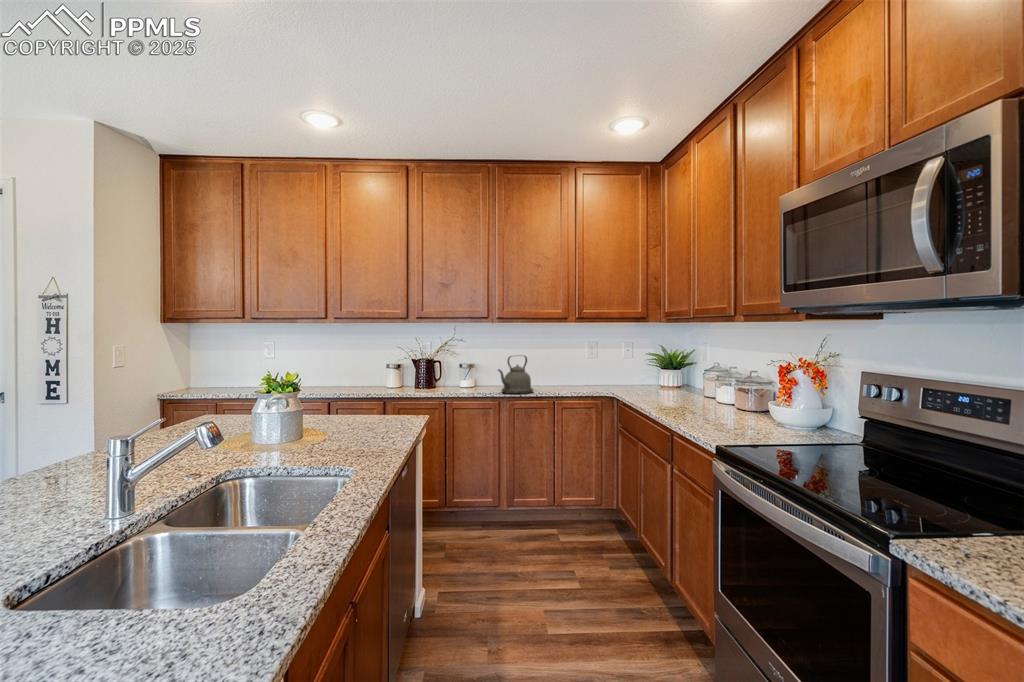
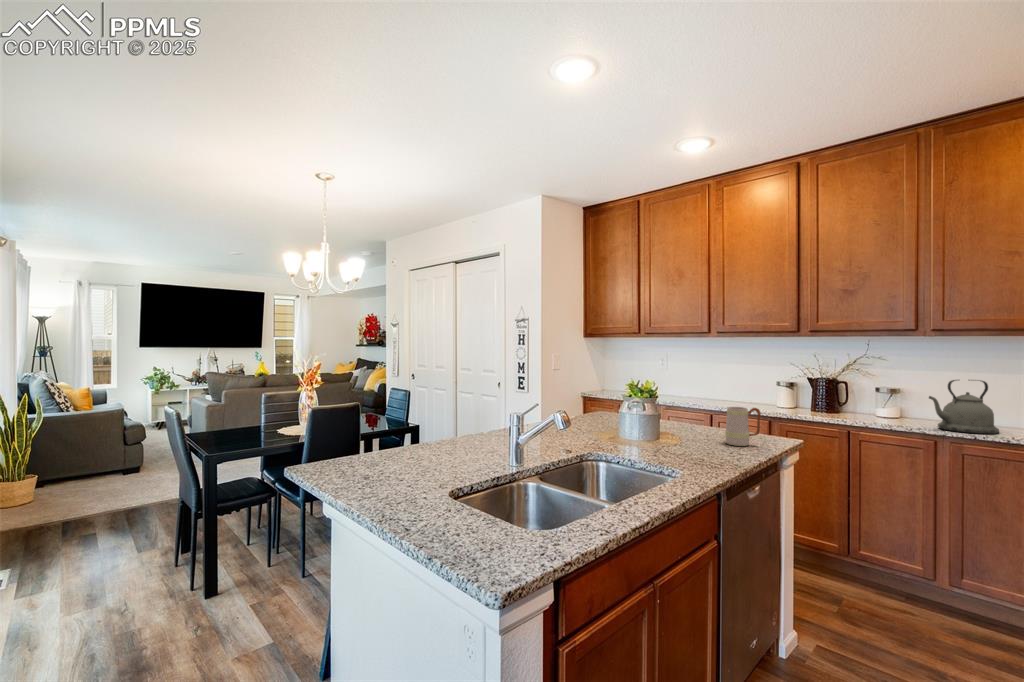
mug: none [371,392,403,431] -> present [725,407,761,446]

